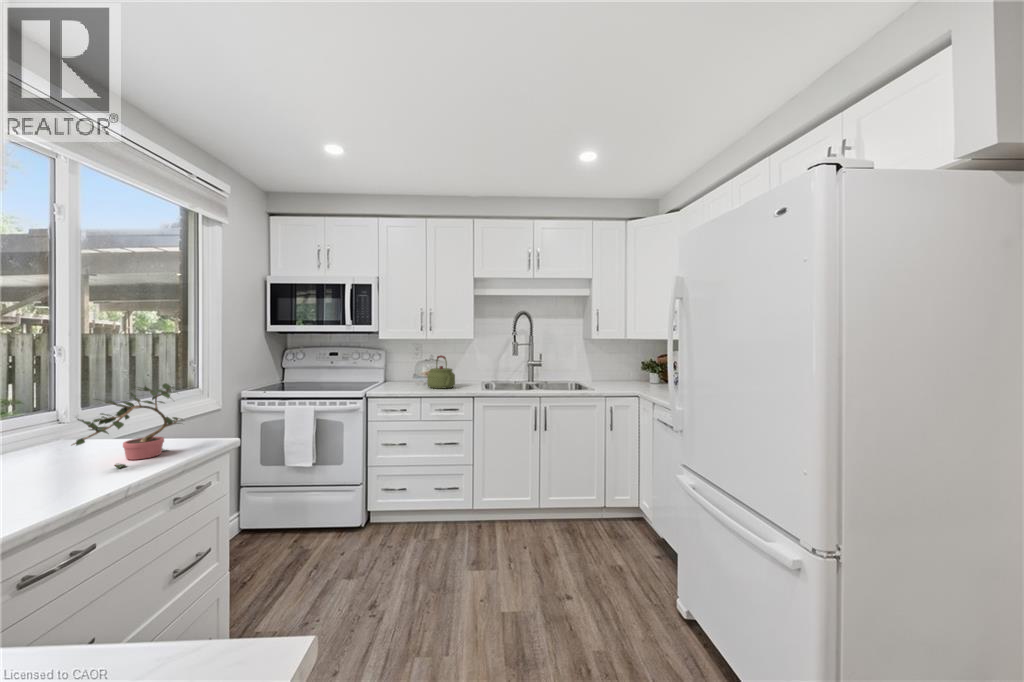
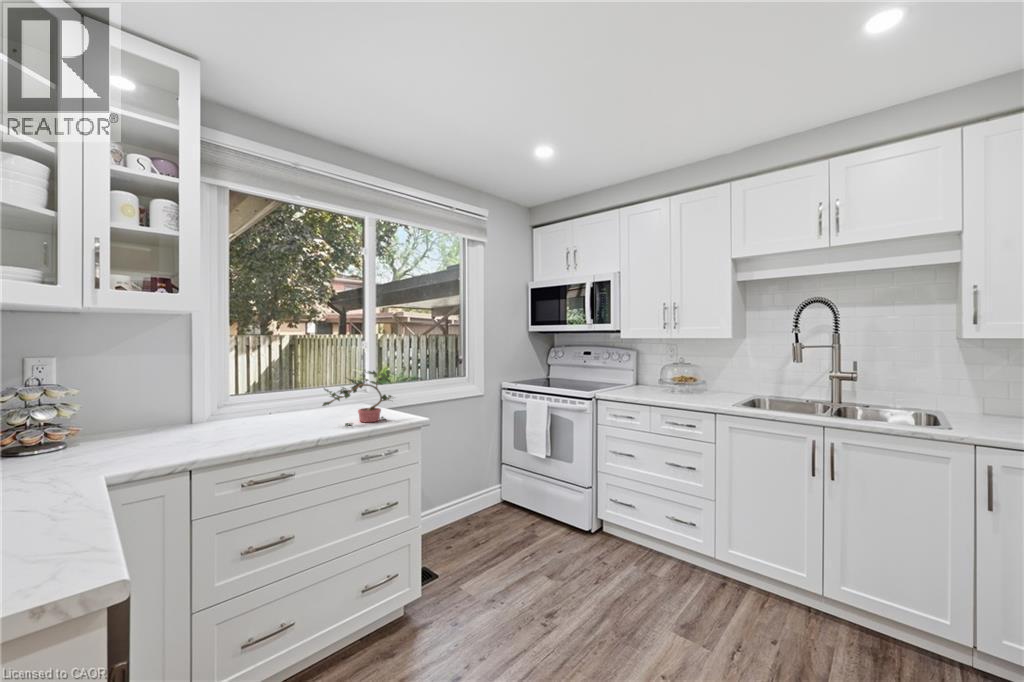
kettle: present [427,355,455,389] -> none [670,357,706,398]

